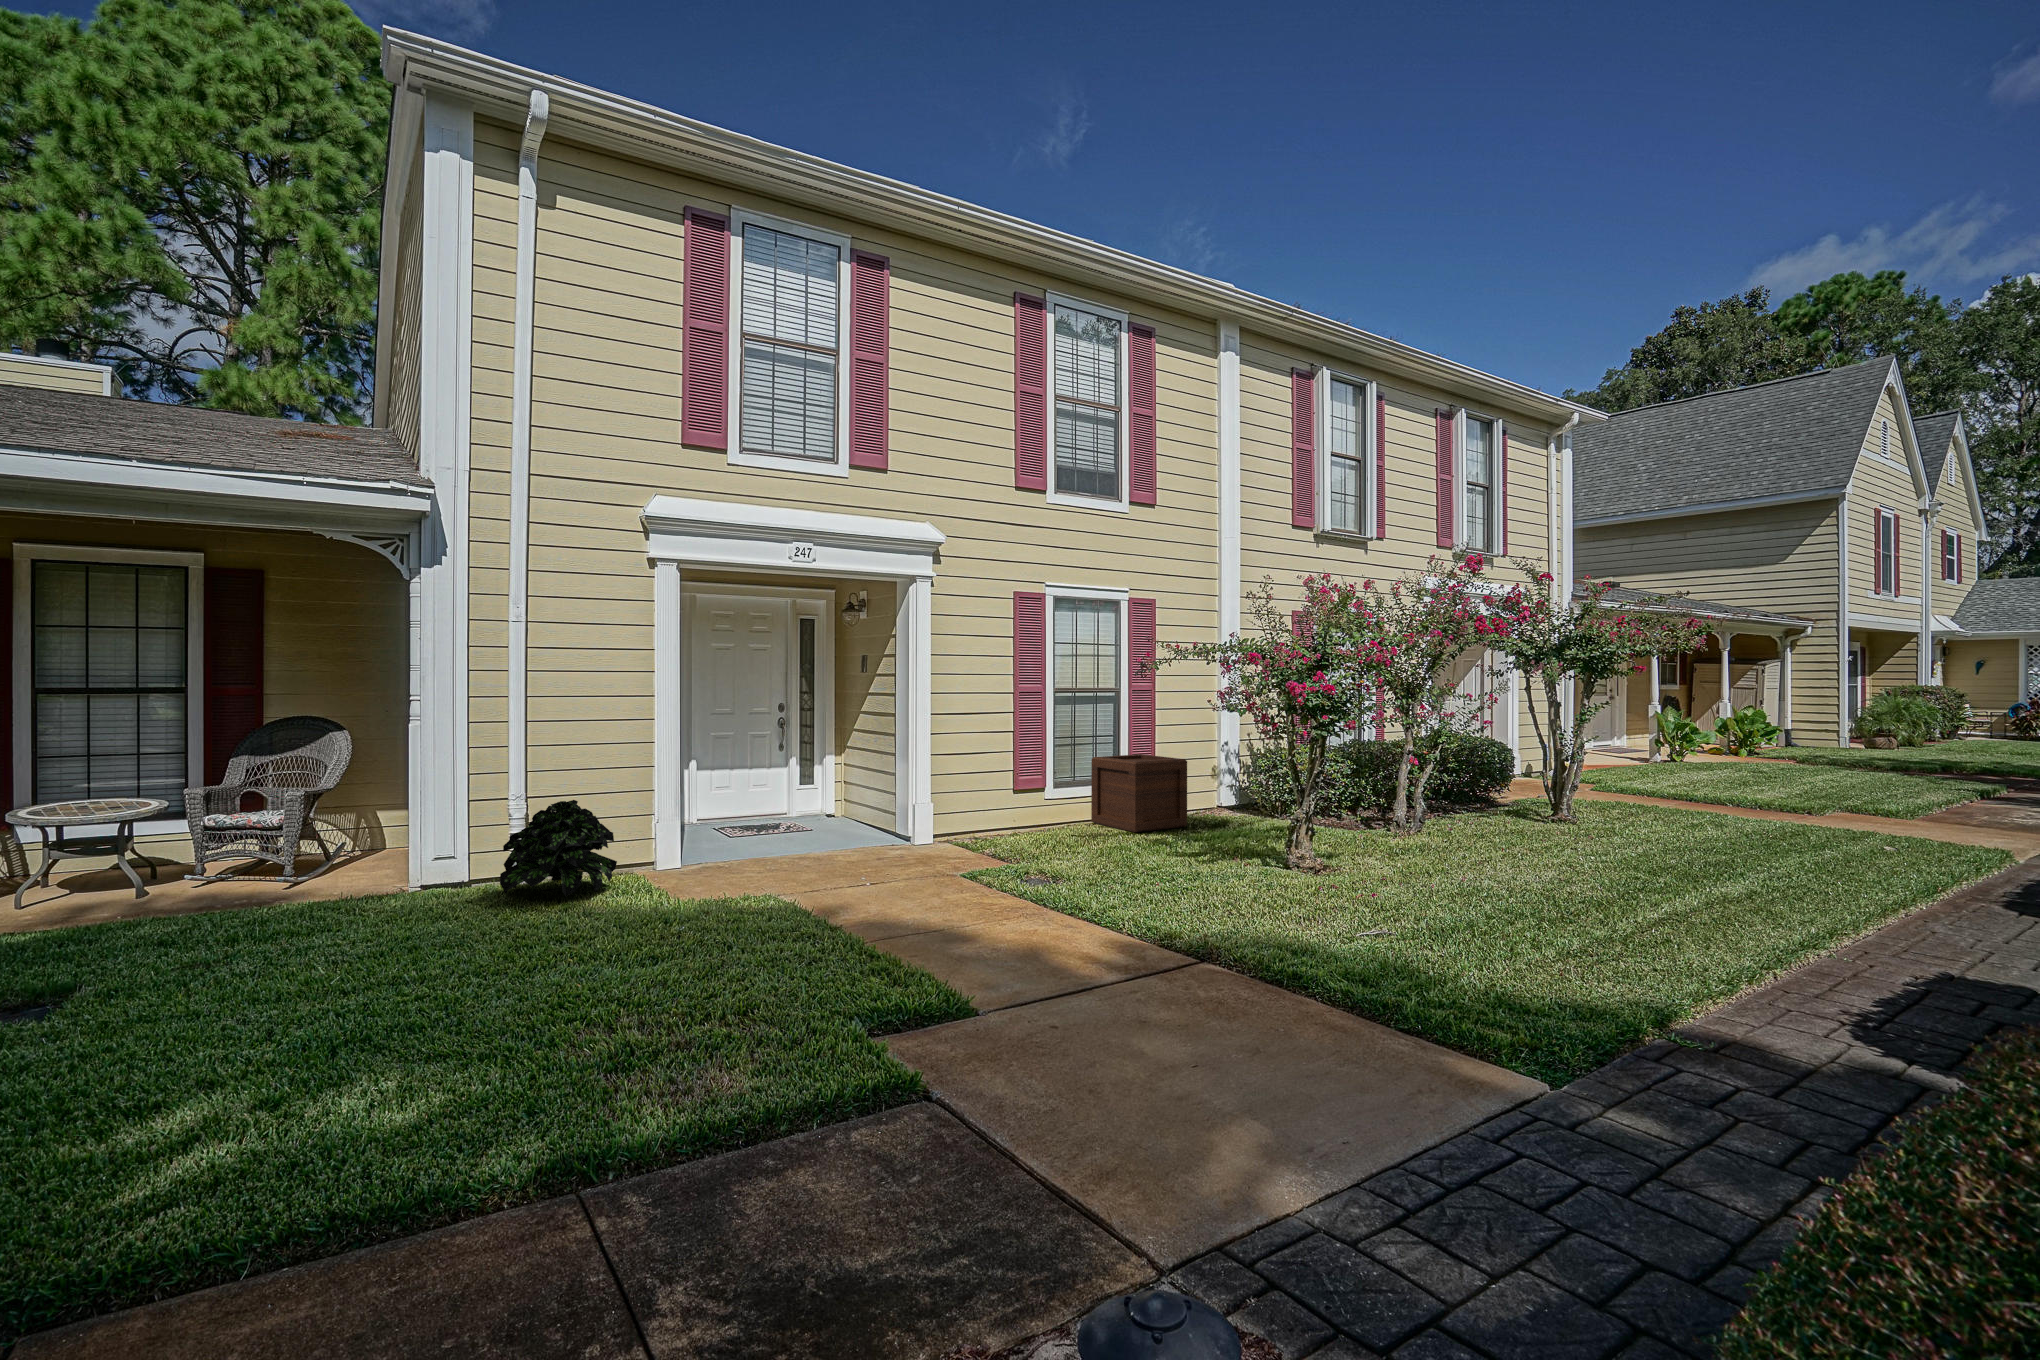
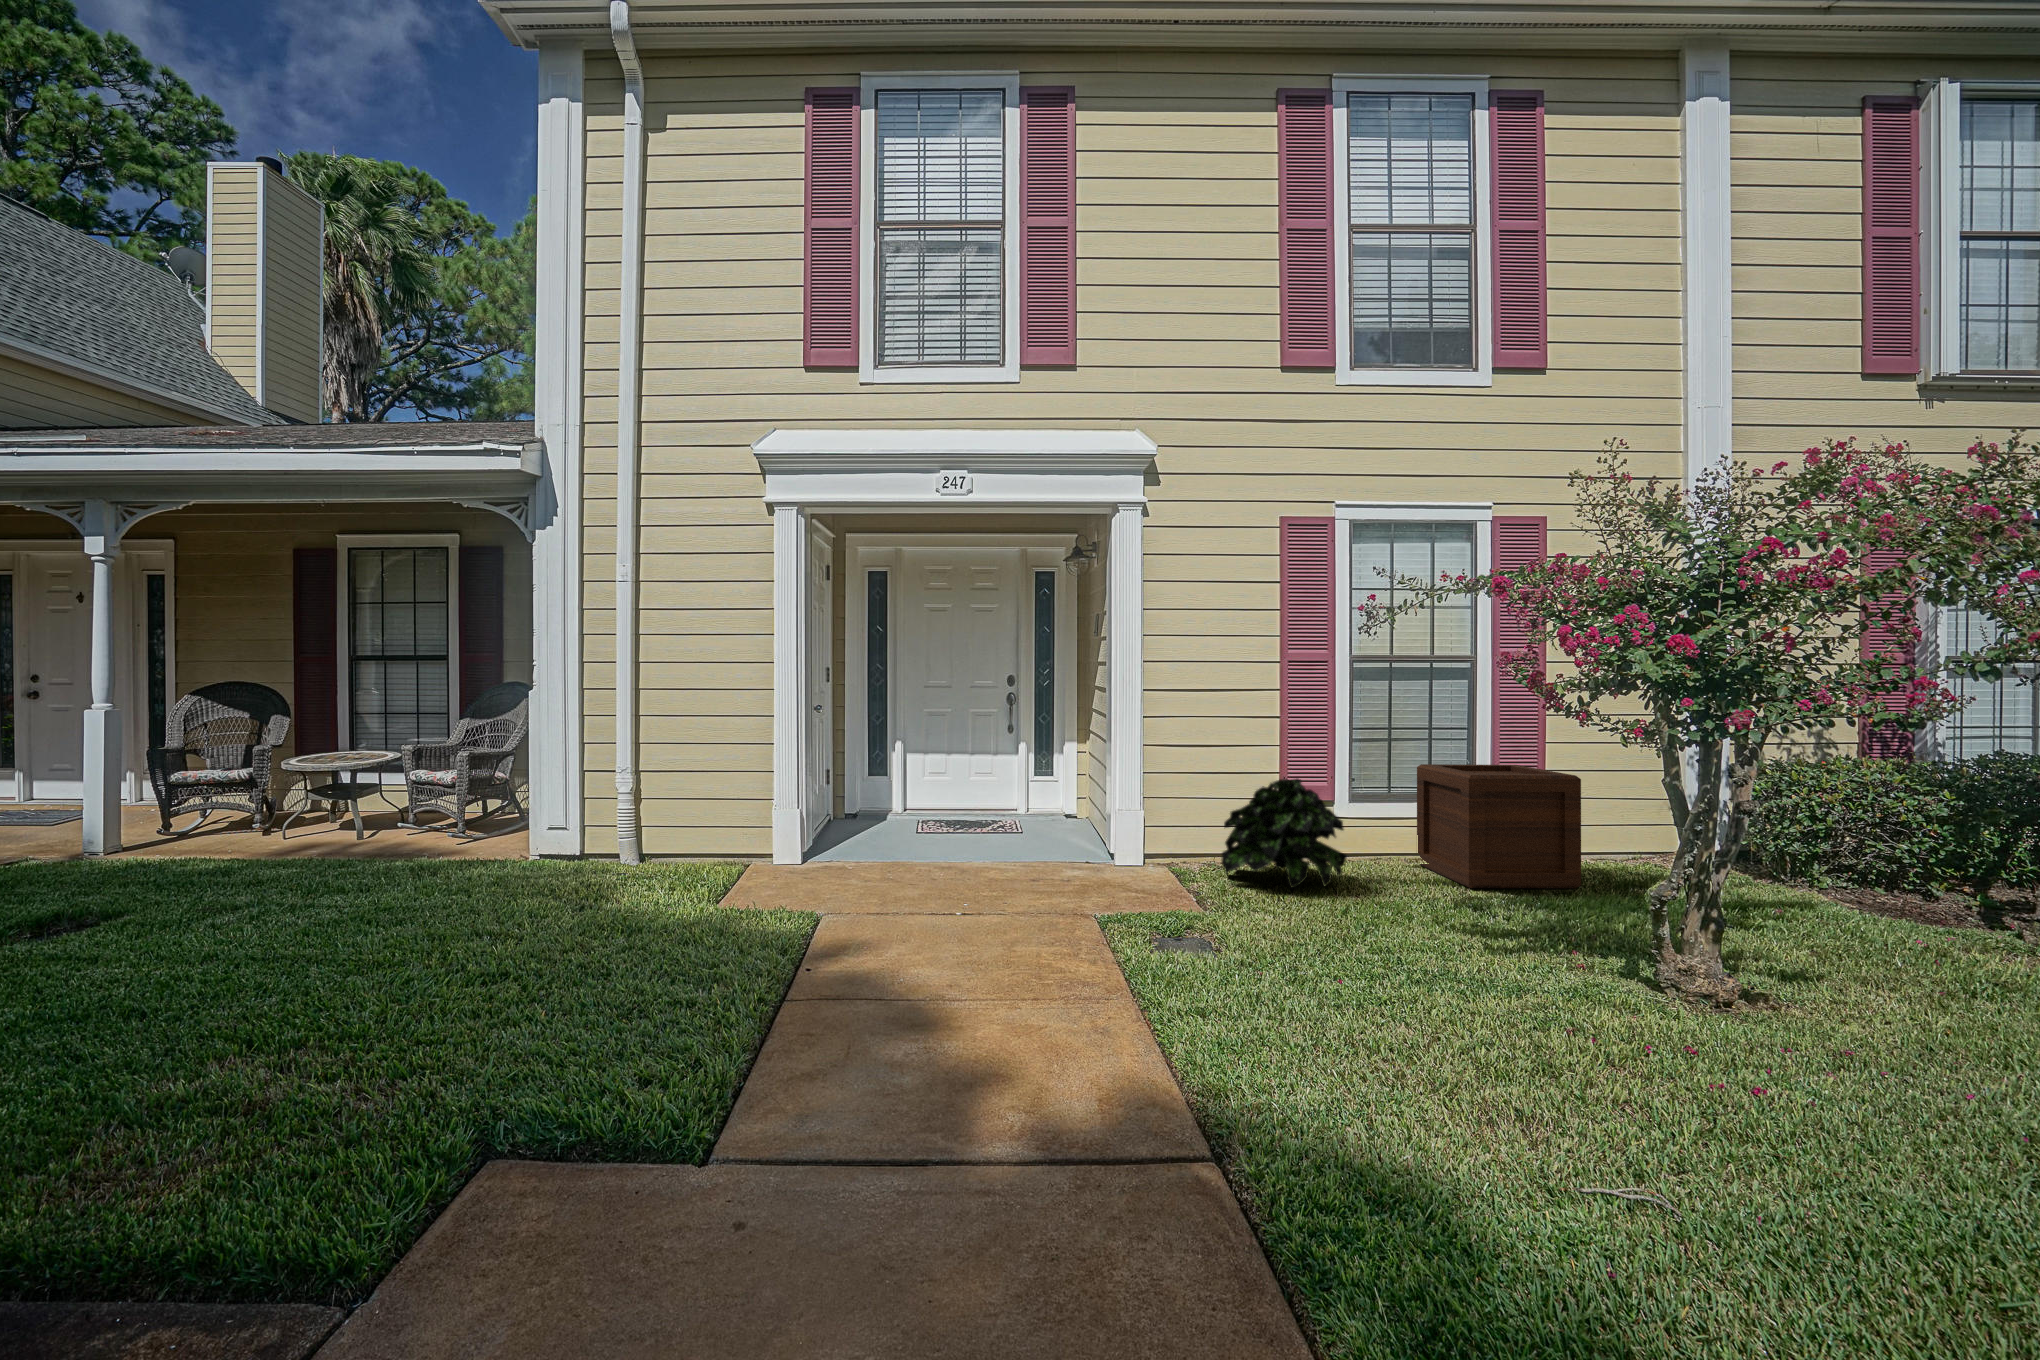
potted plant: present [500,800,617,897] -> present [1221,779,1347,888]

